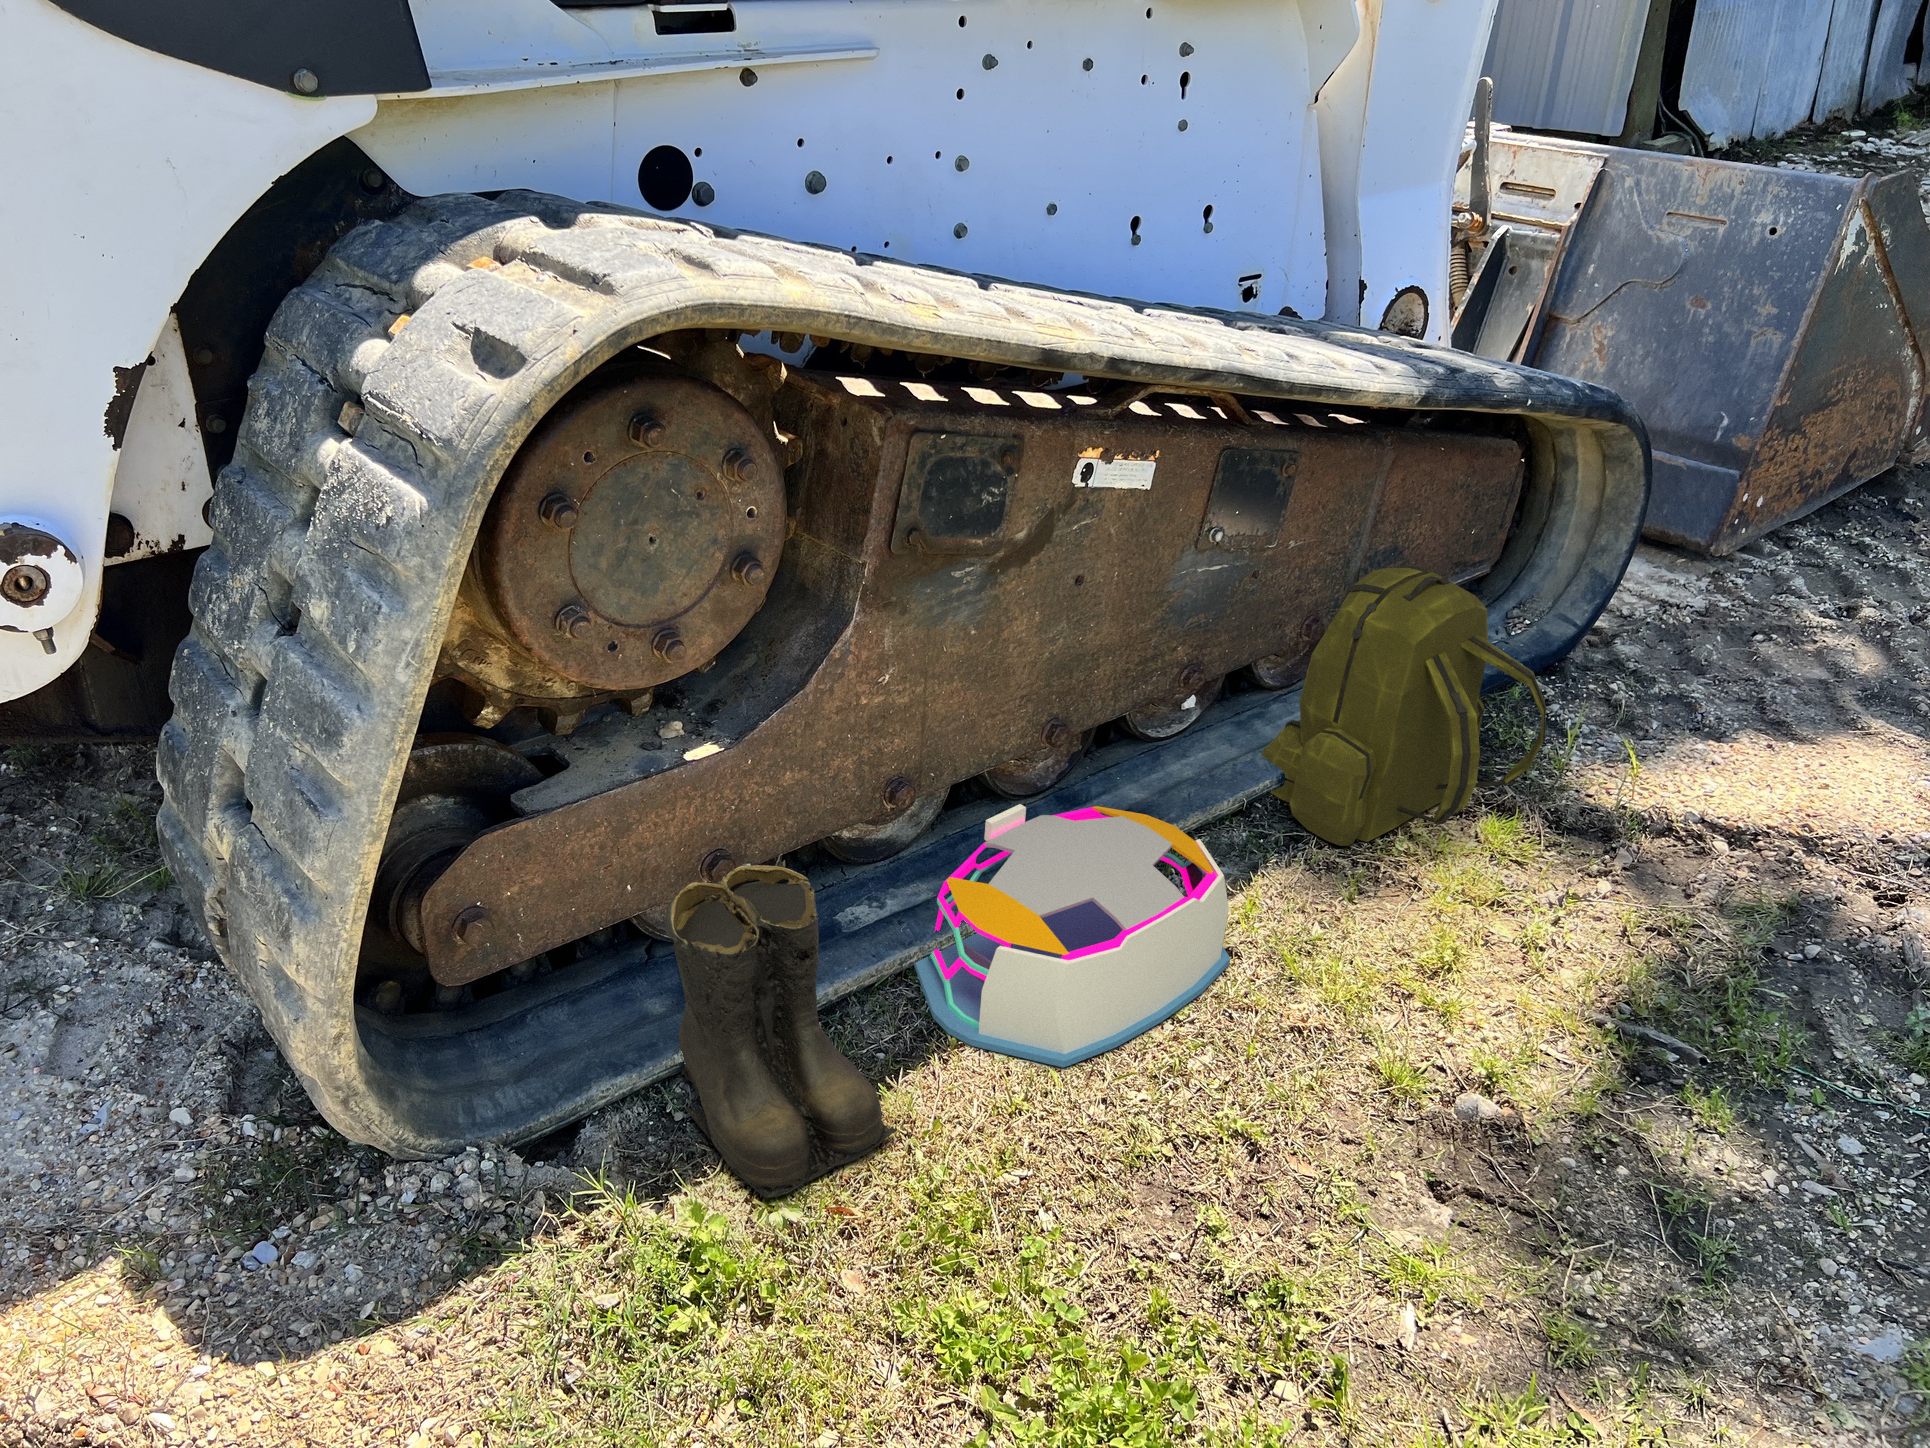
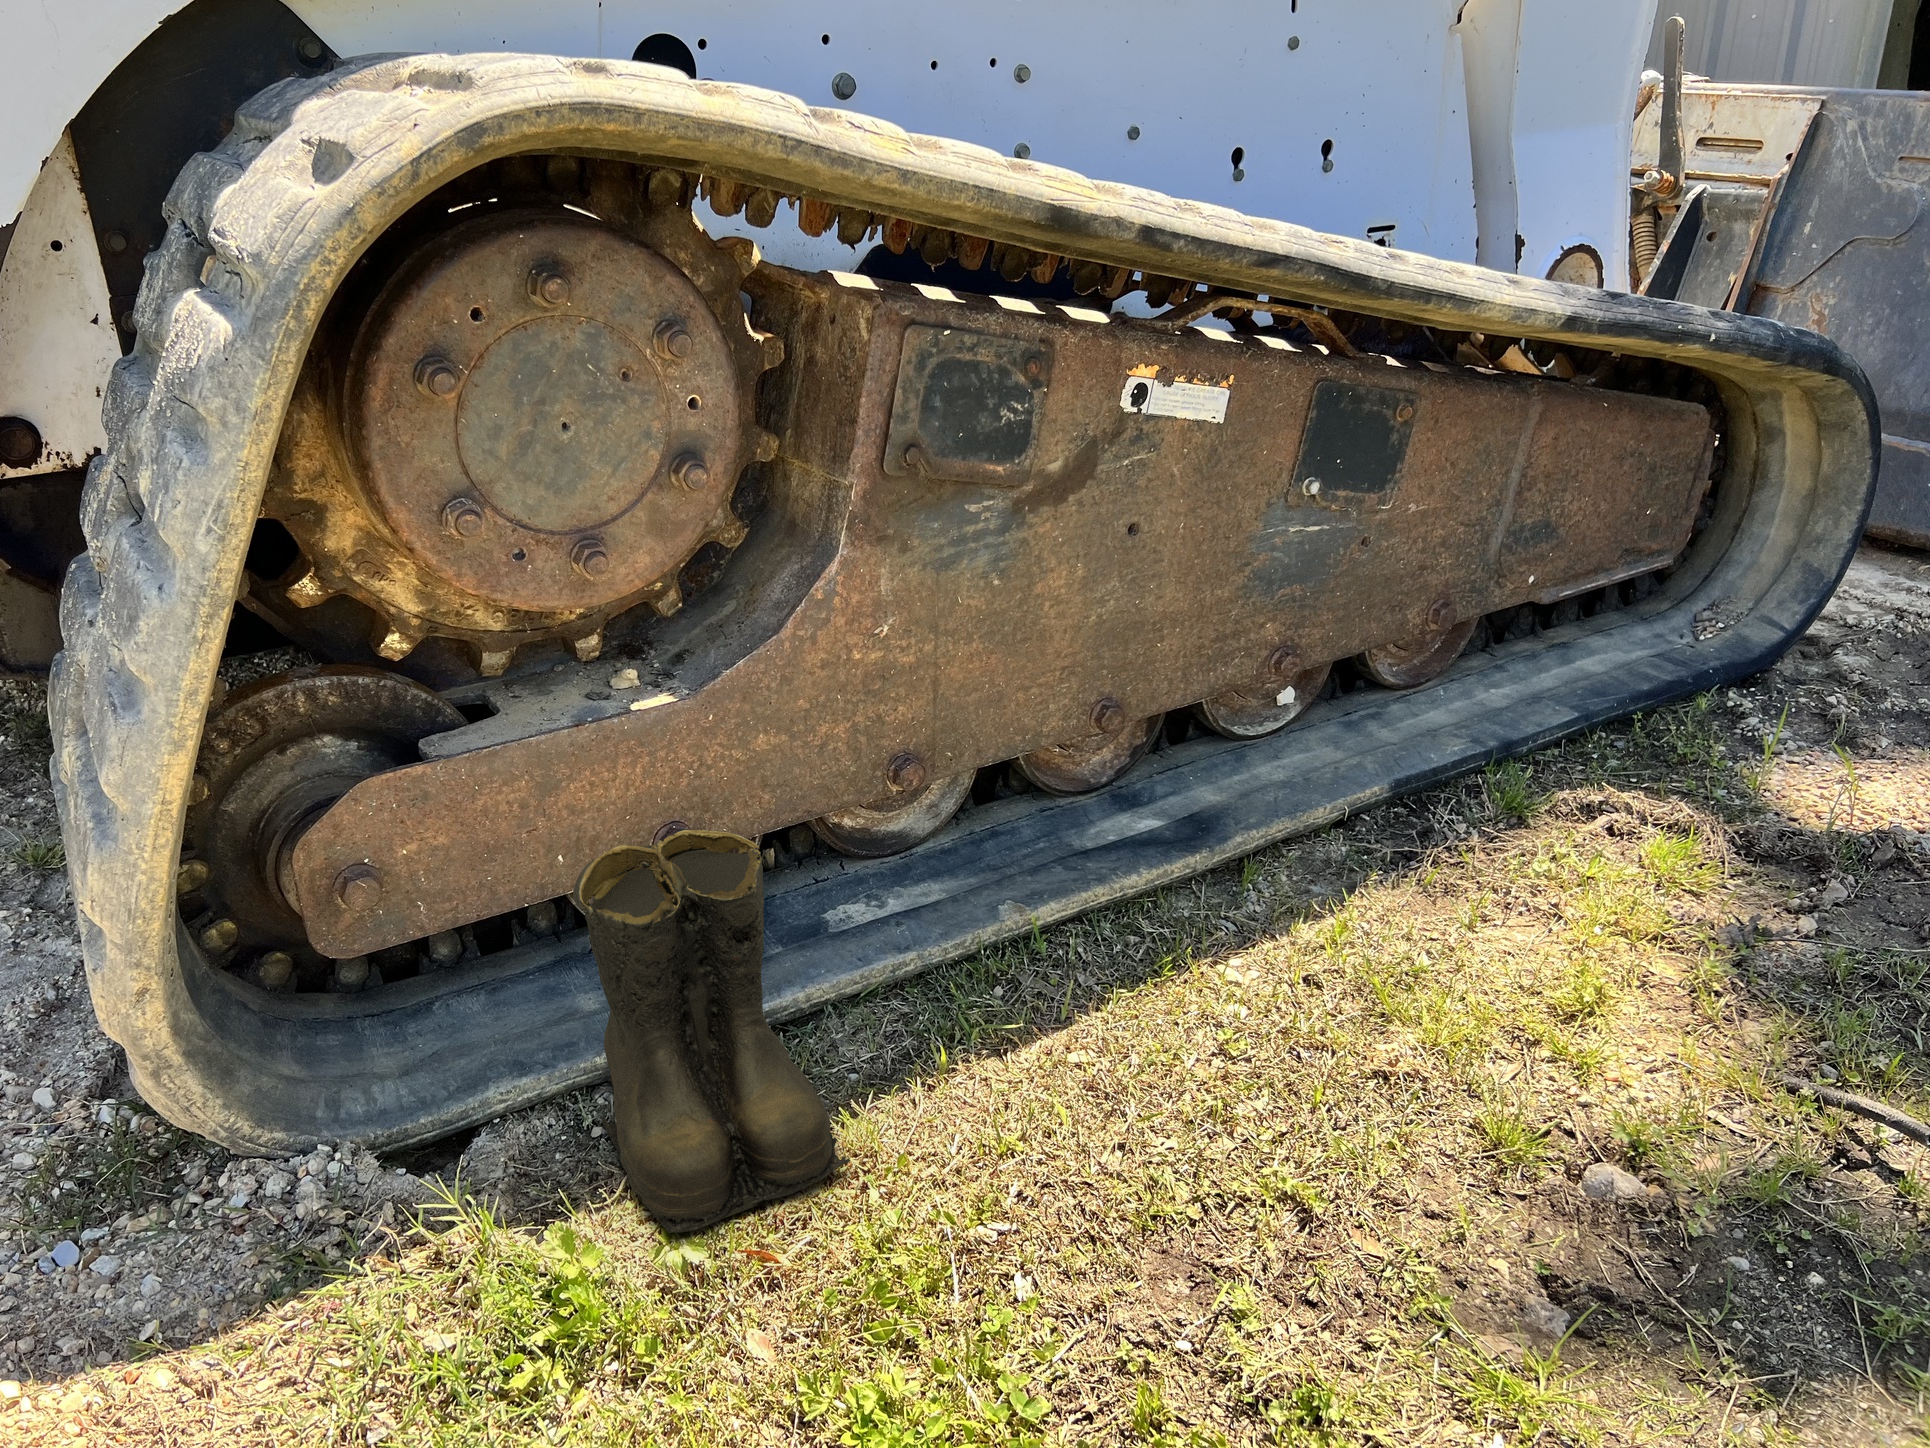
backpack: present [1262,566,1546,846] -> none [1371,529,1728,866]
storage bin: present [914,804,1230,1068] -> none [918,788,1308,1101]

